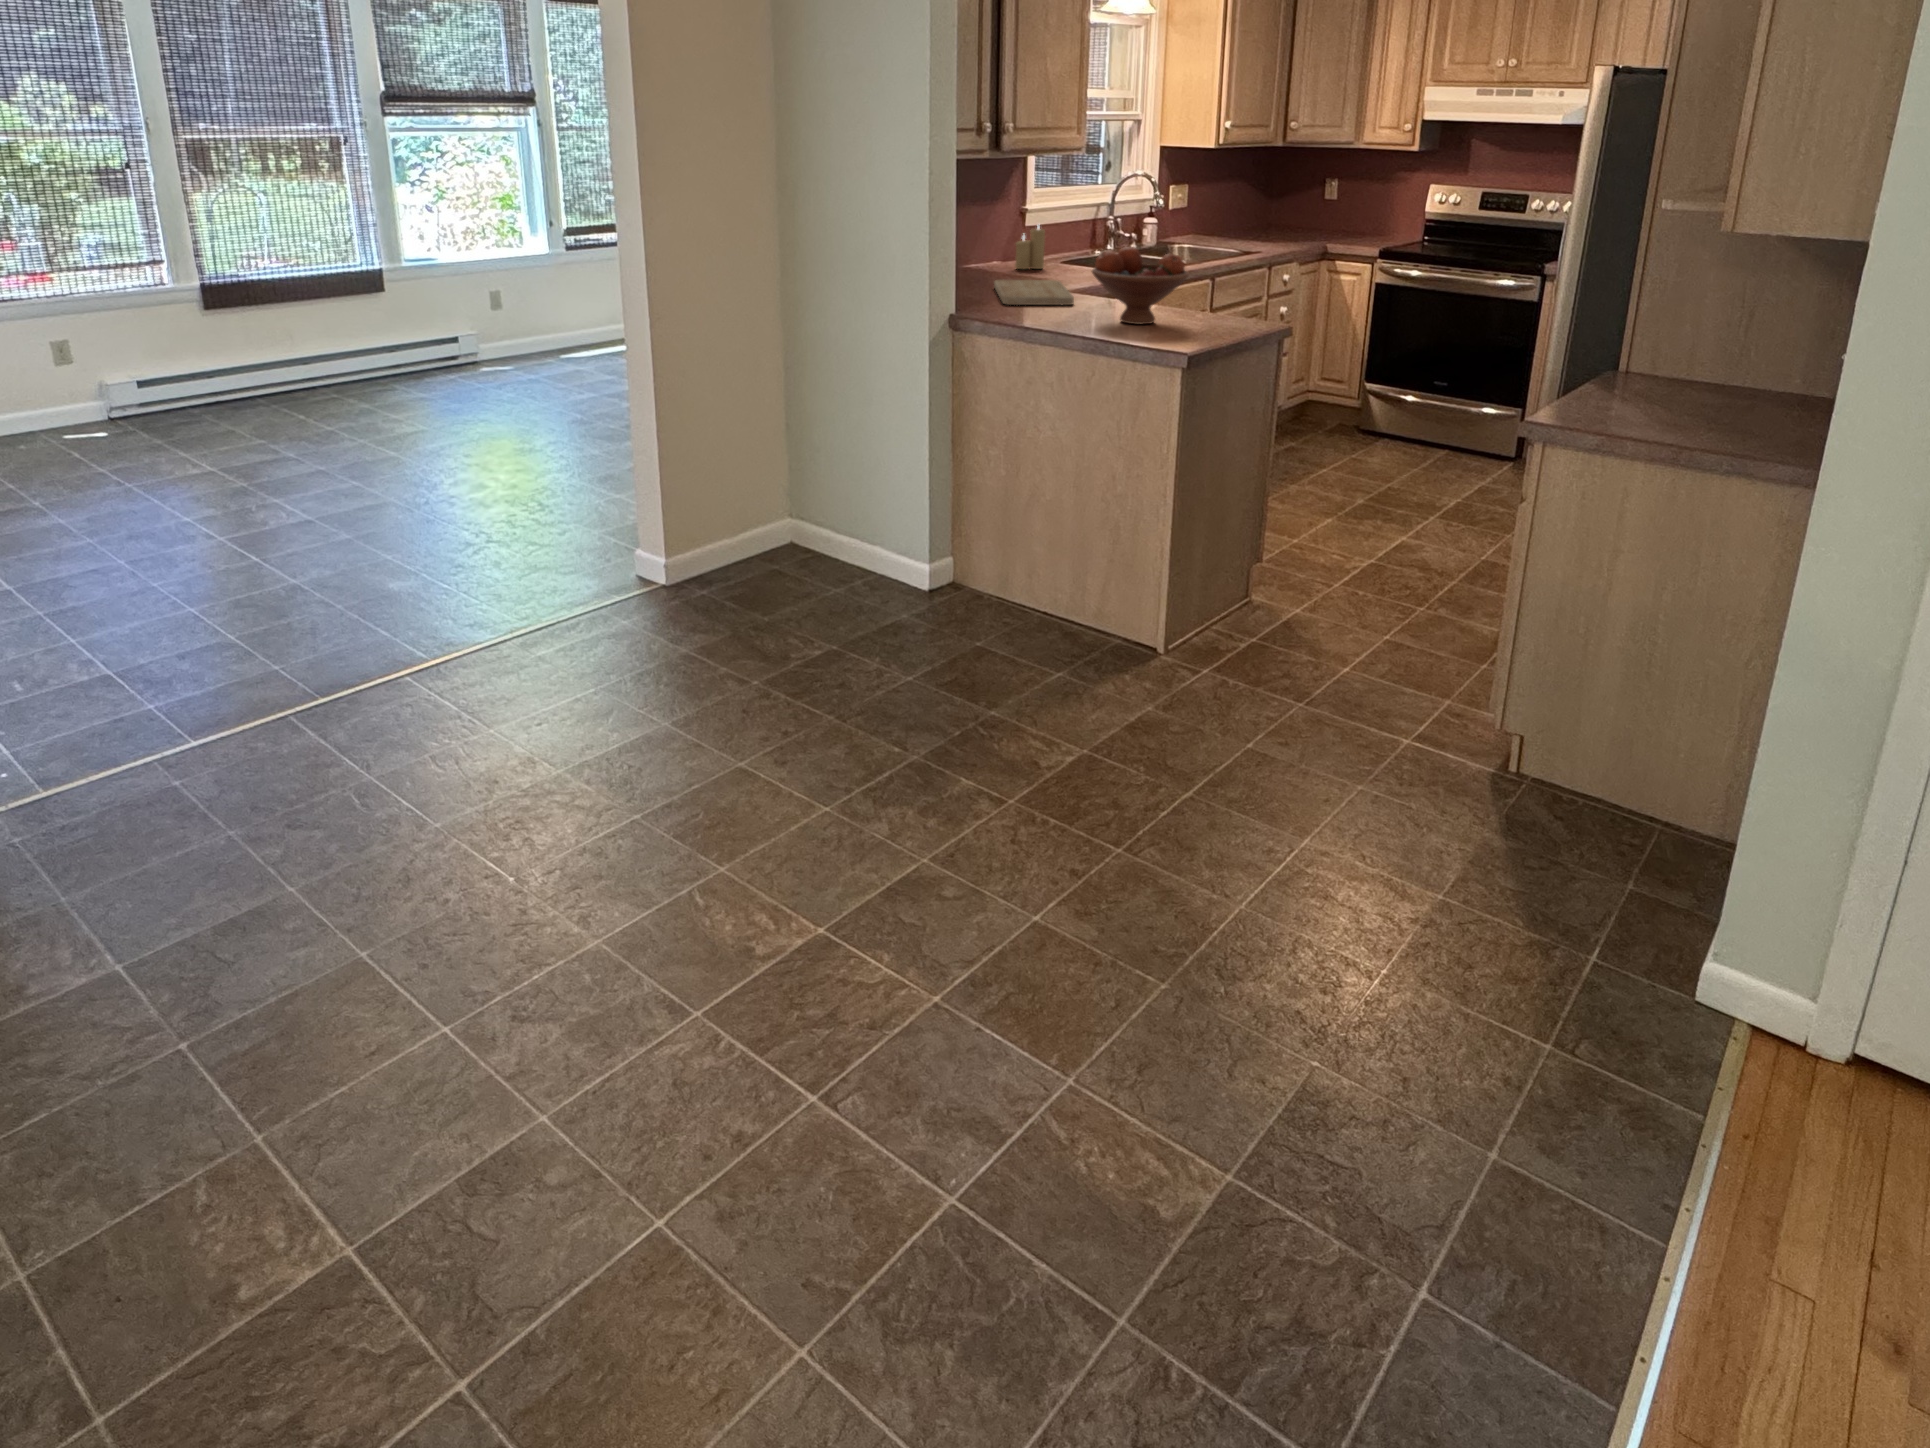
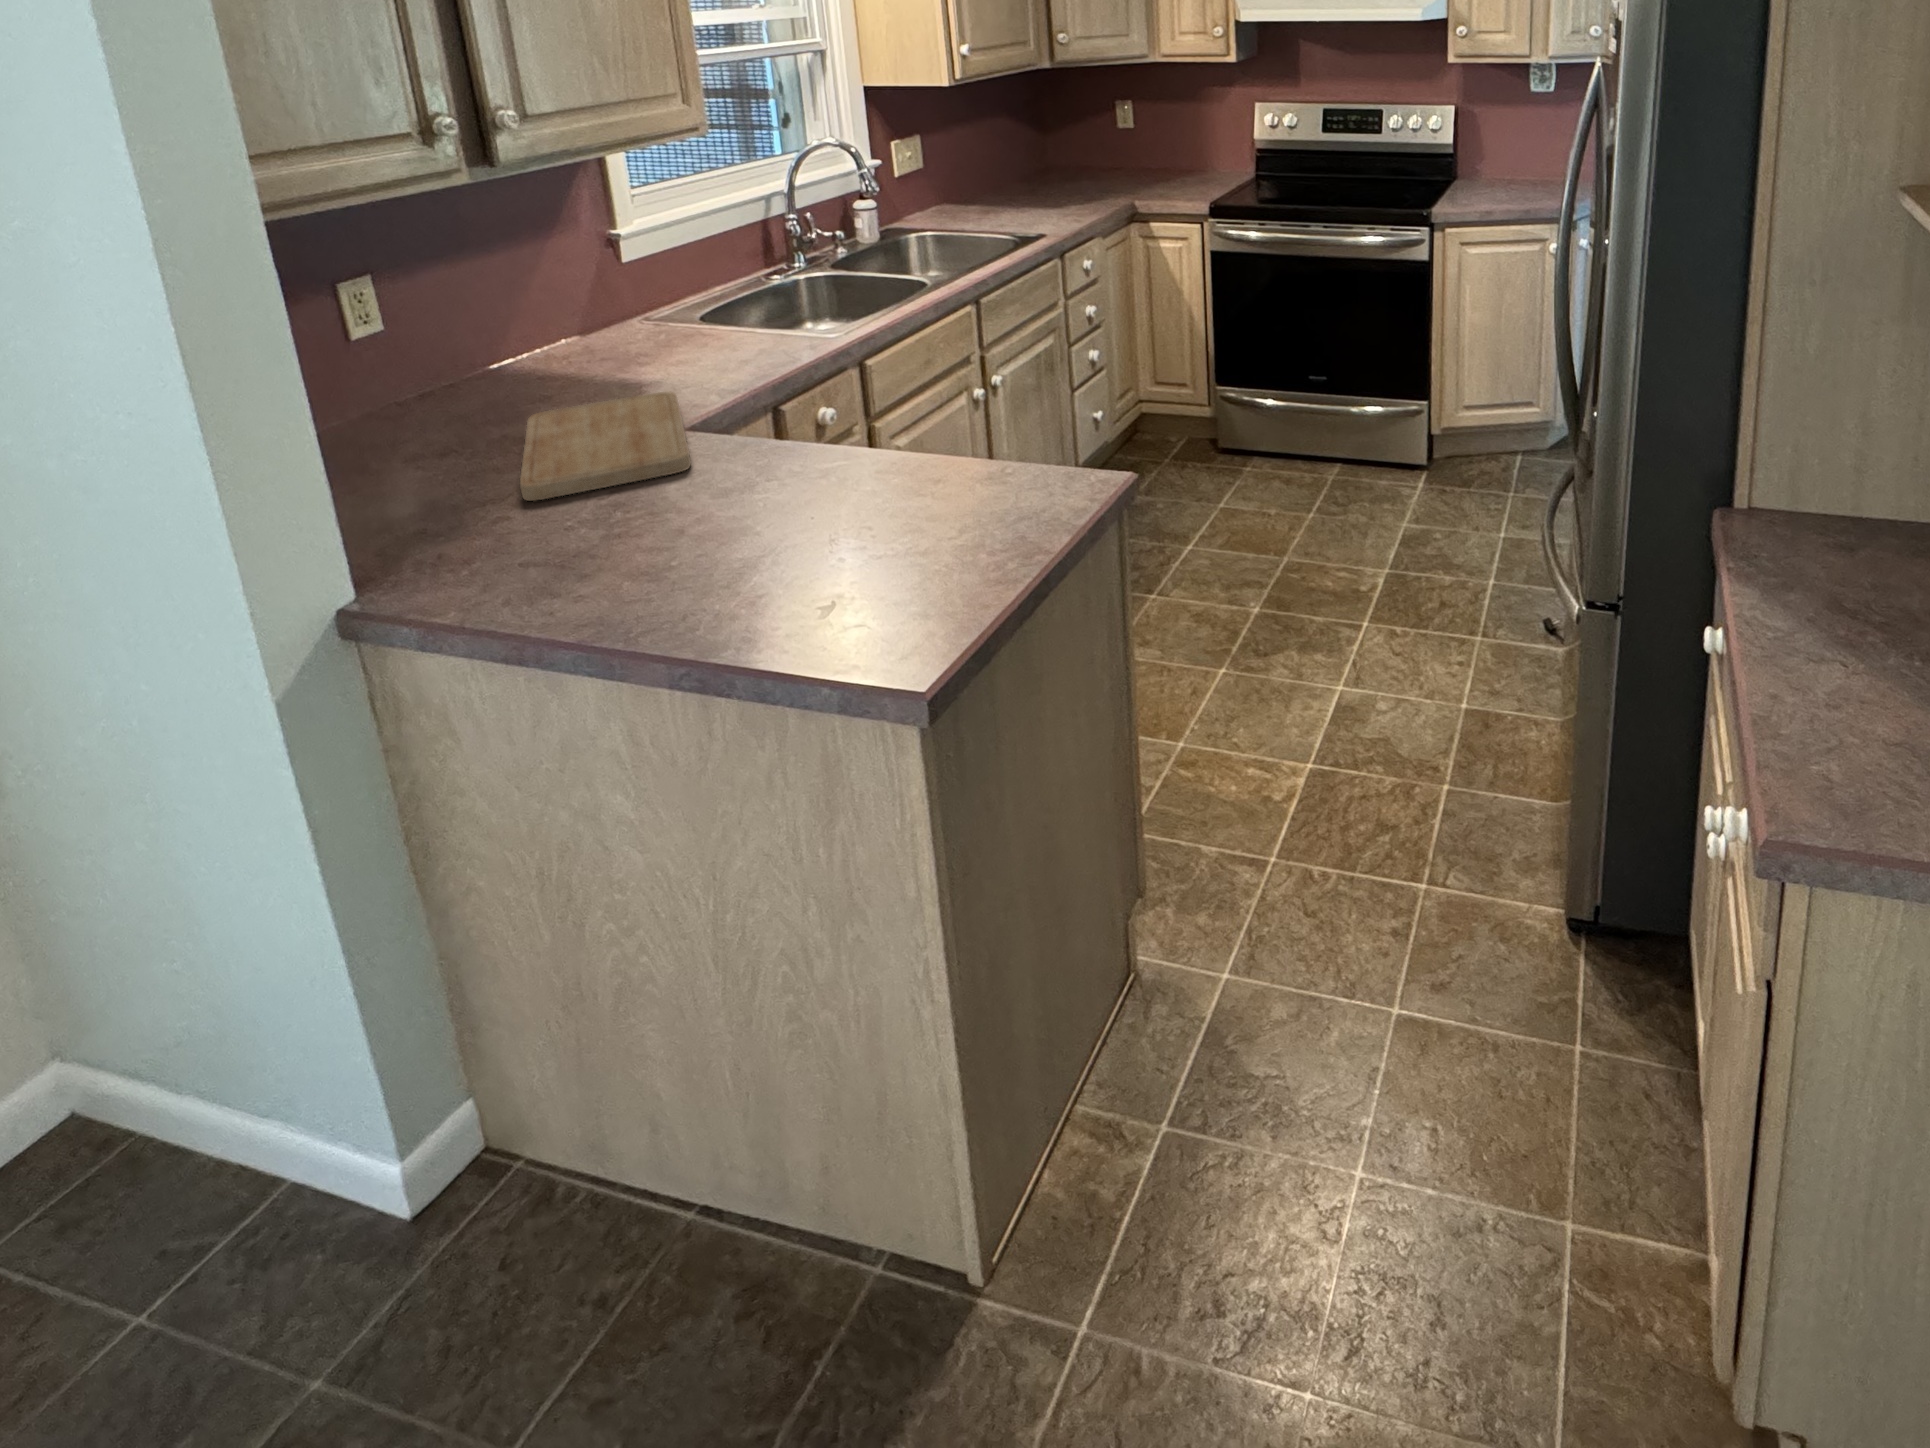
candle: present [1015,225,1045,269] -> none [596,263,663,351]
fruit bowl: present [1092,247,1189,324] -> none [695,360,914,530]

